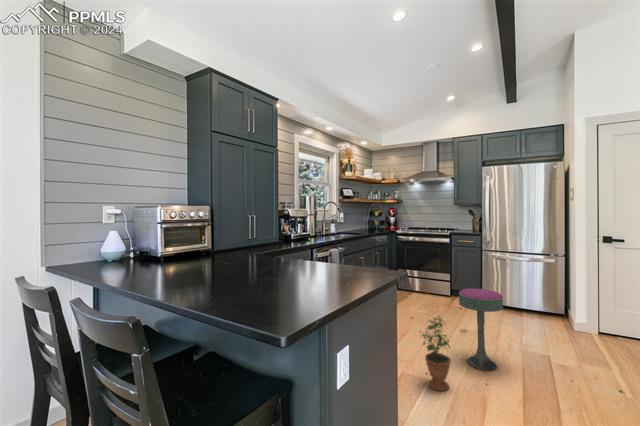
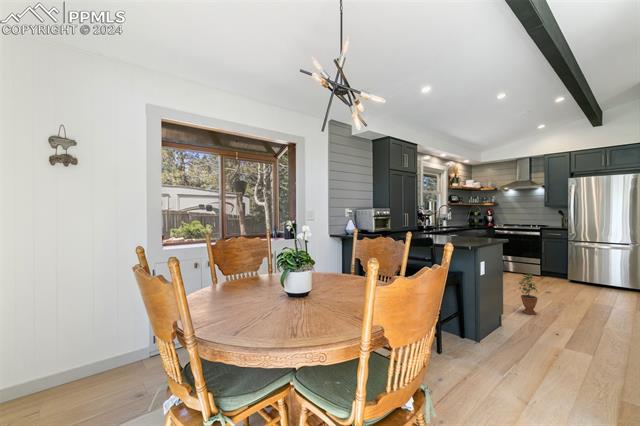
bar stool: present [459,289,503,370] -> none [545,262,576,310]

